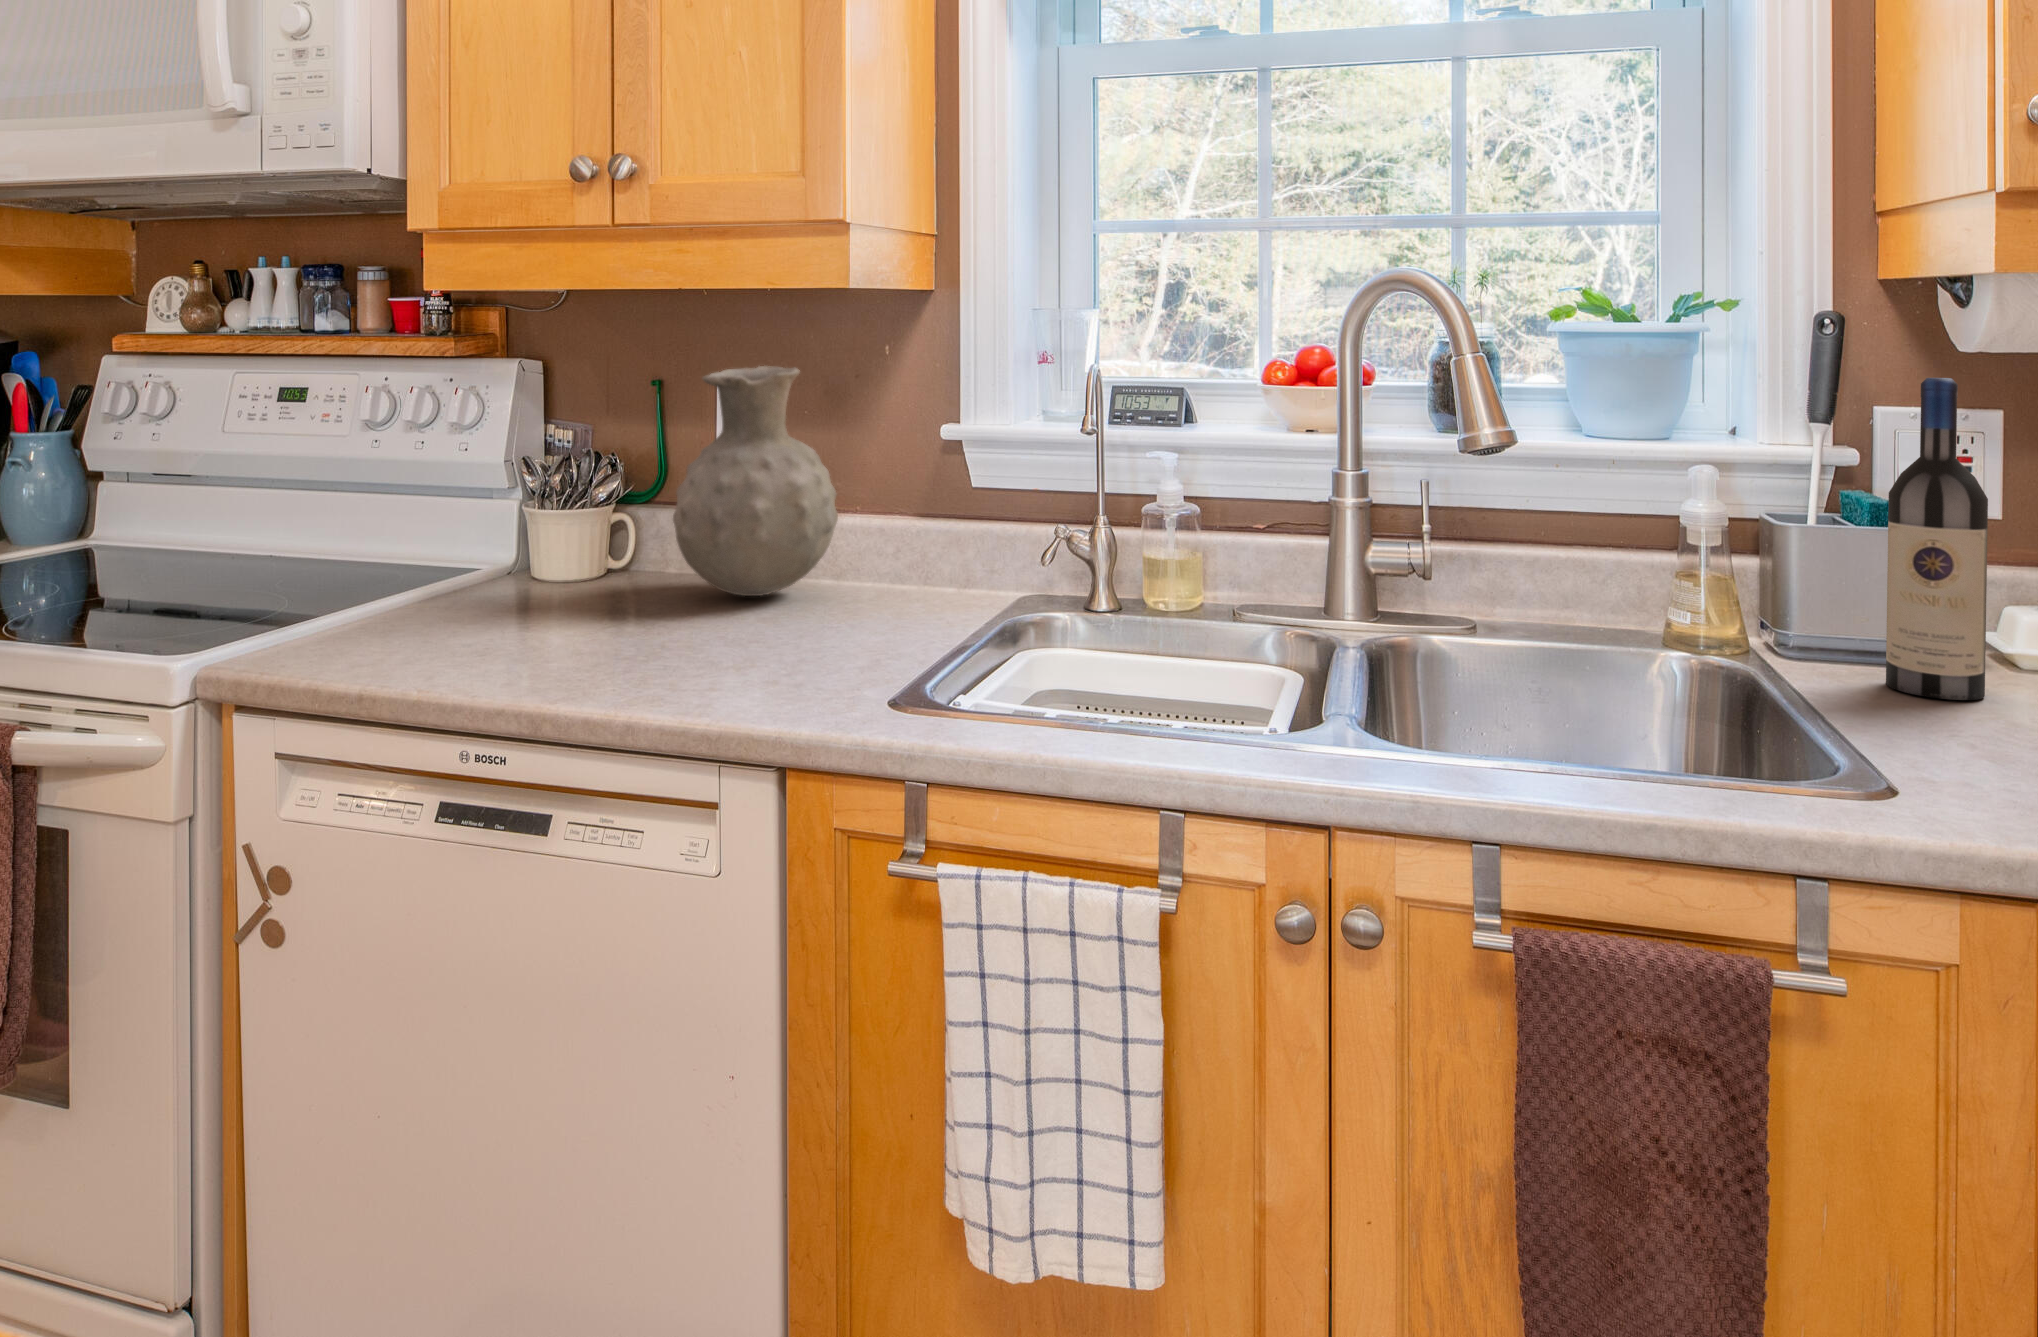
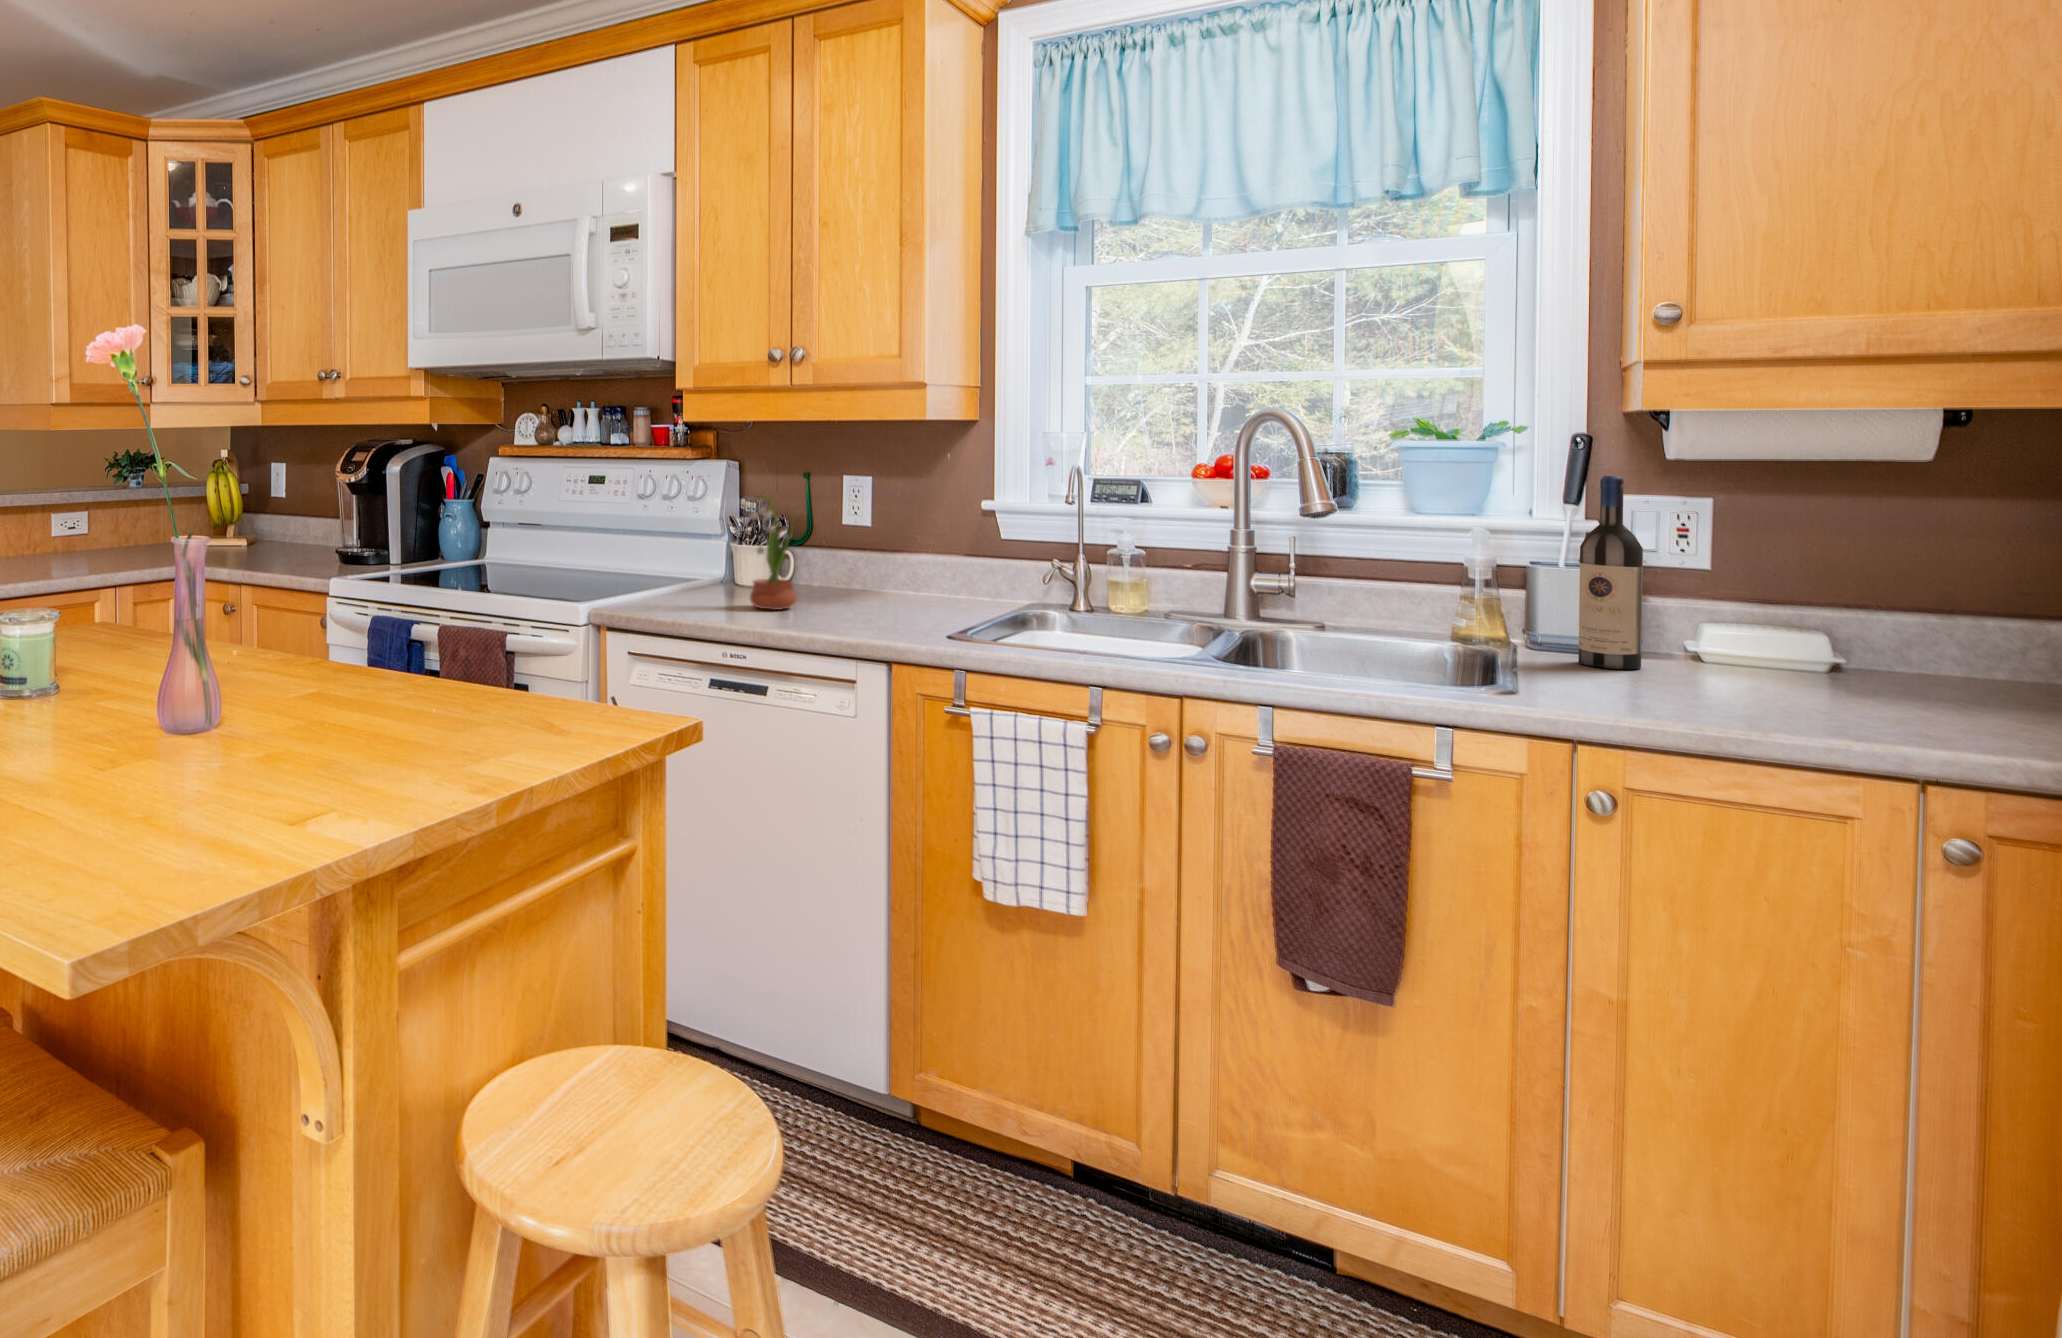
vase: present [673,366,838,596] -> none [823,465,921,598]
potted flower: none [511,417,618,638] -> present [742,495,796,610]

